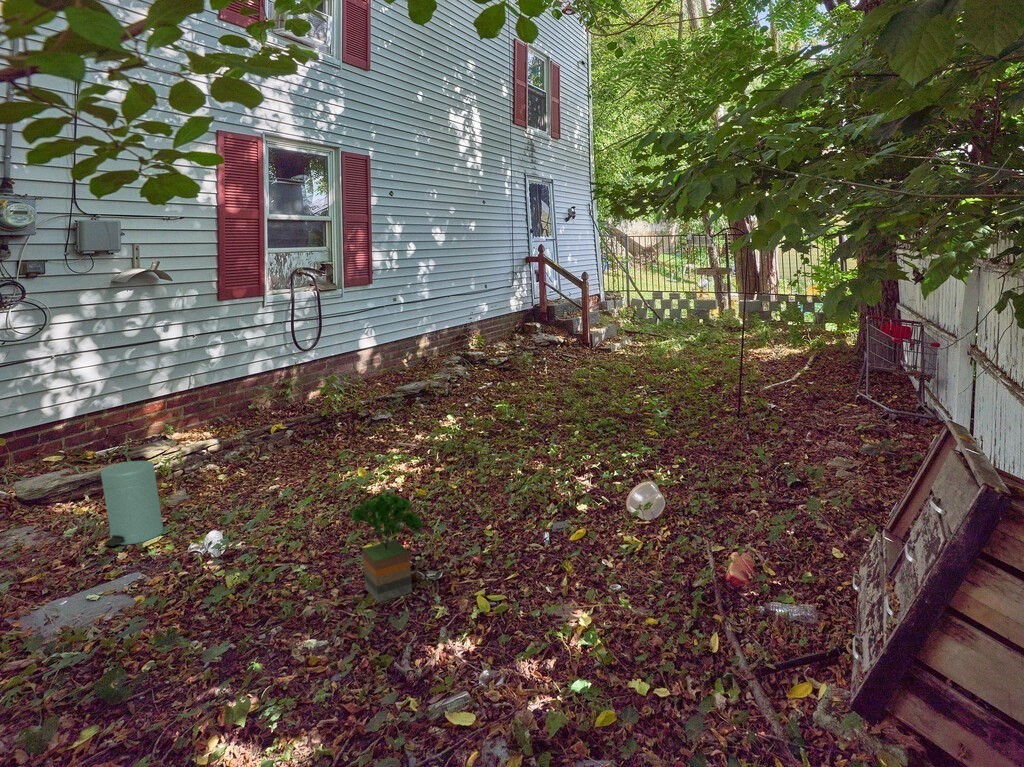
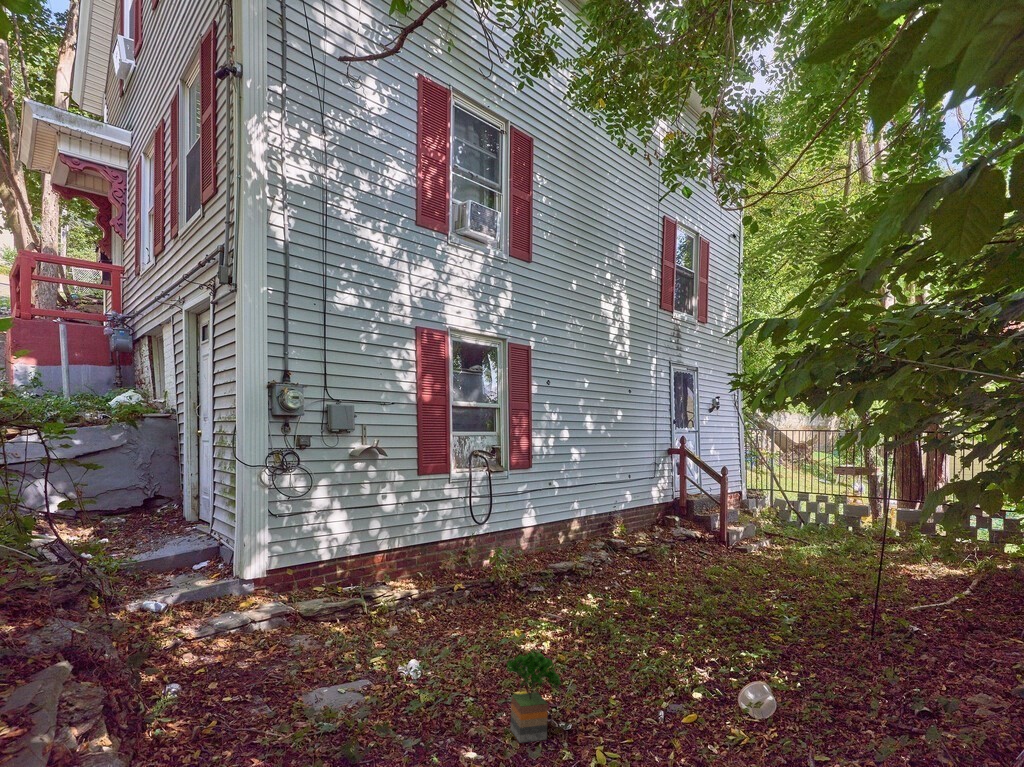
trash can: present [101,461,163,546] -> none [320,598,364,664]

